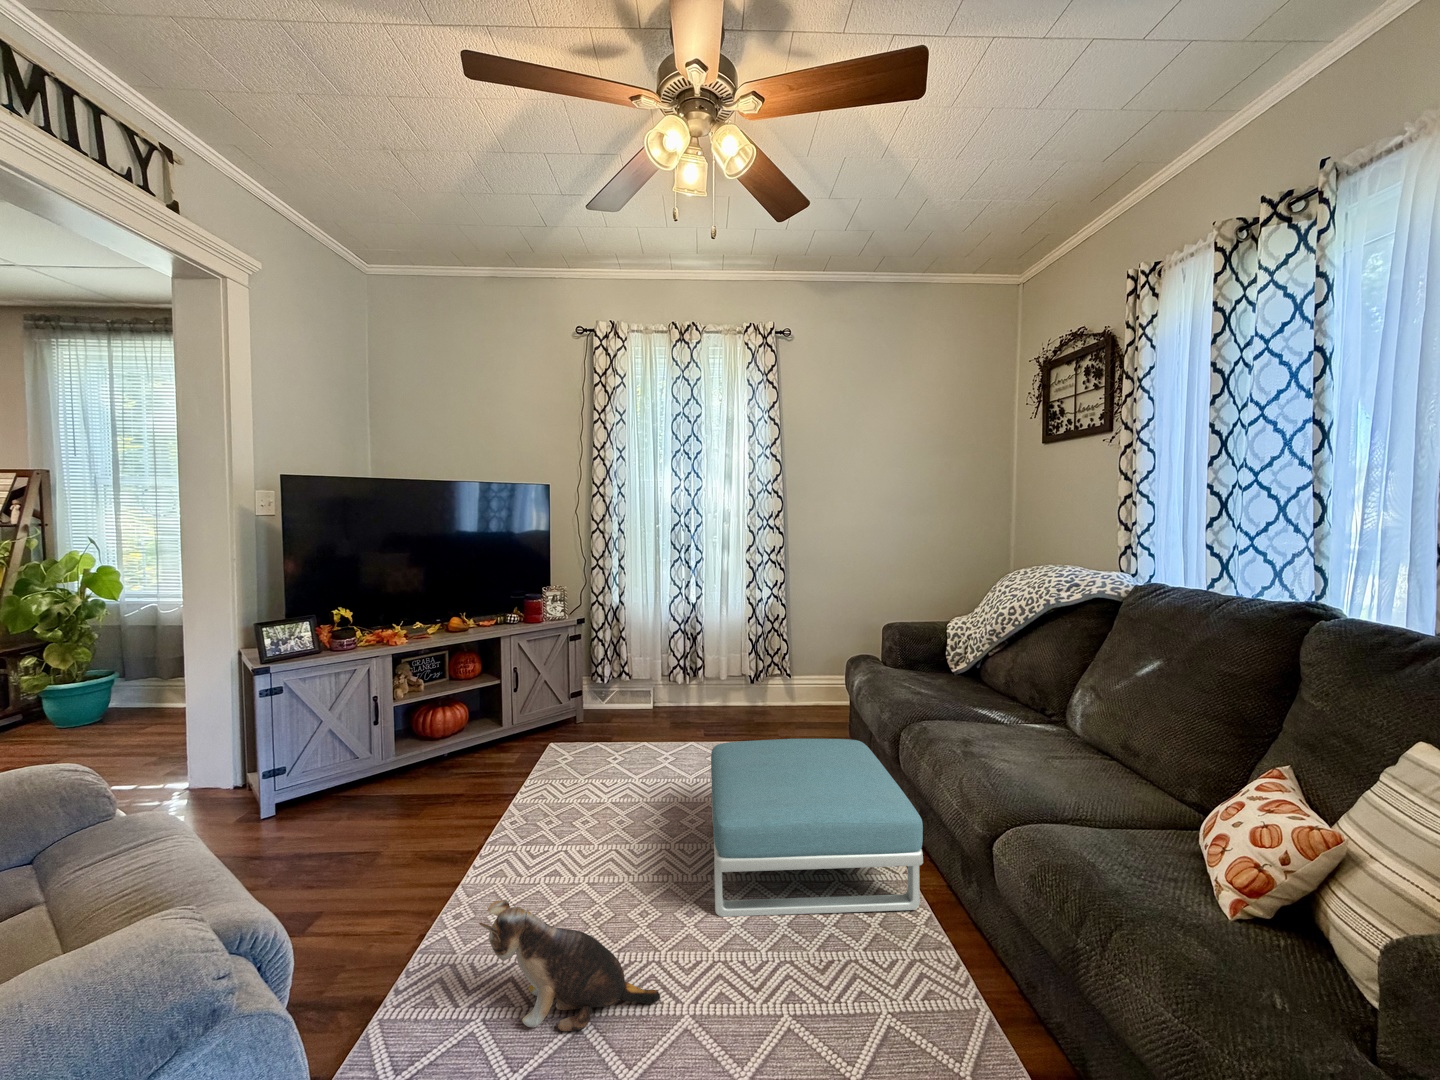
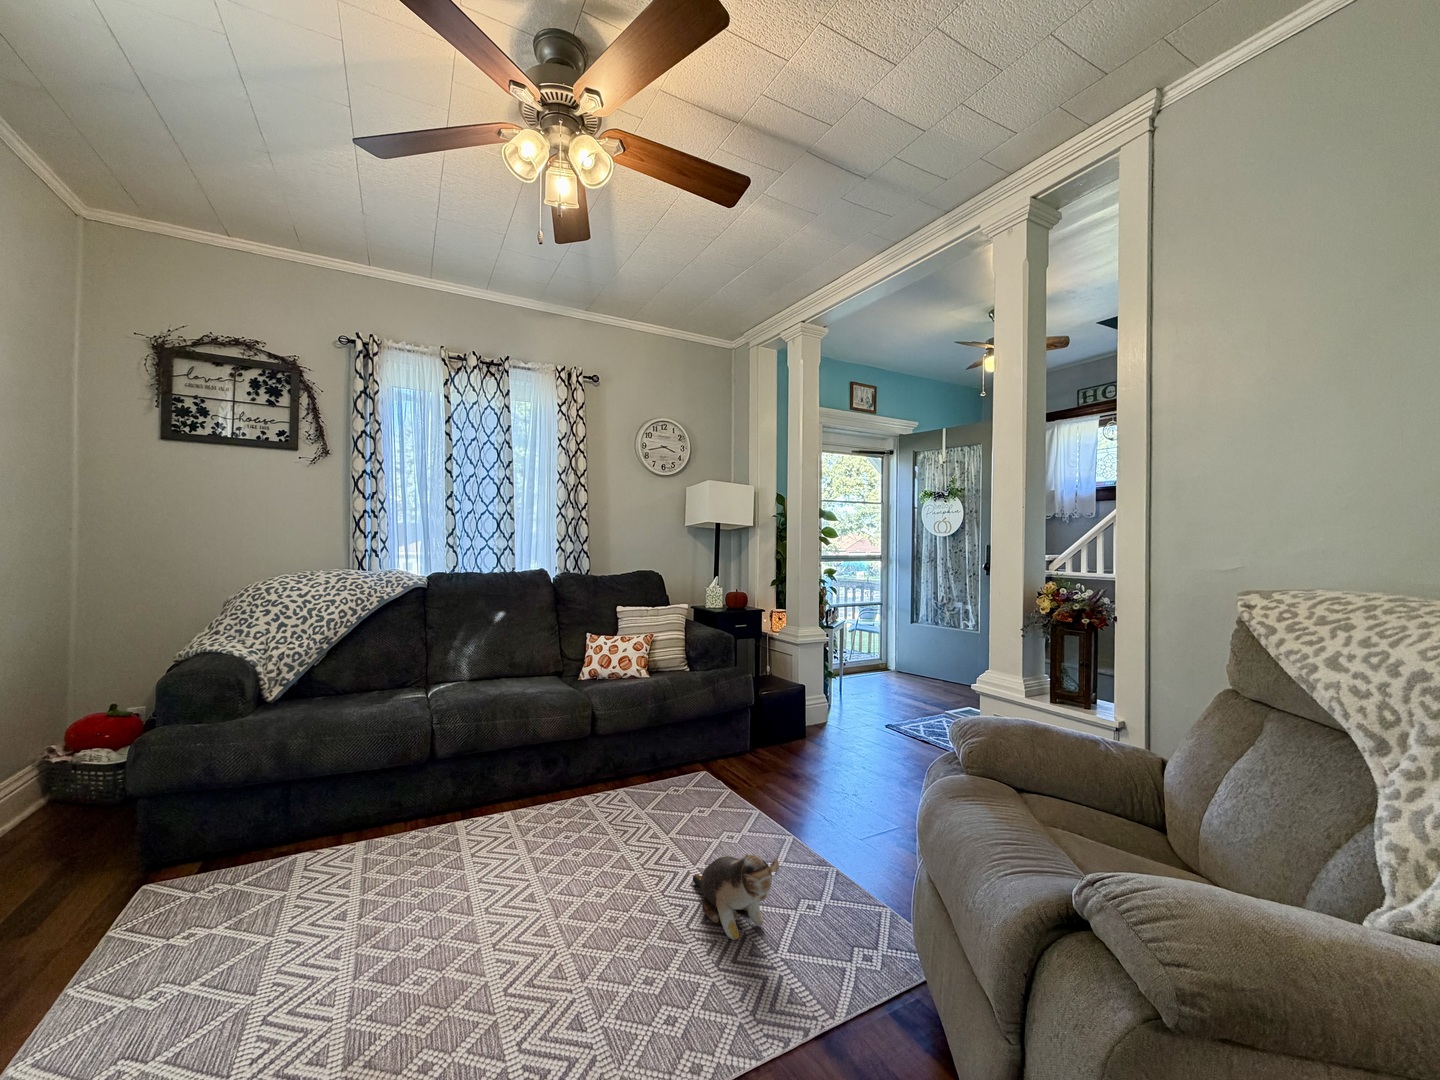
footstool: present [711,739,923,917] -> none [393,738,607,936]

